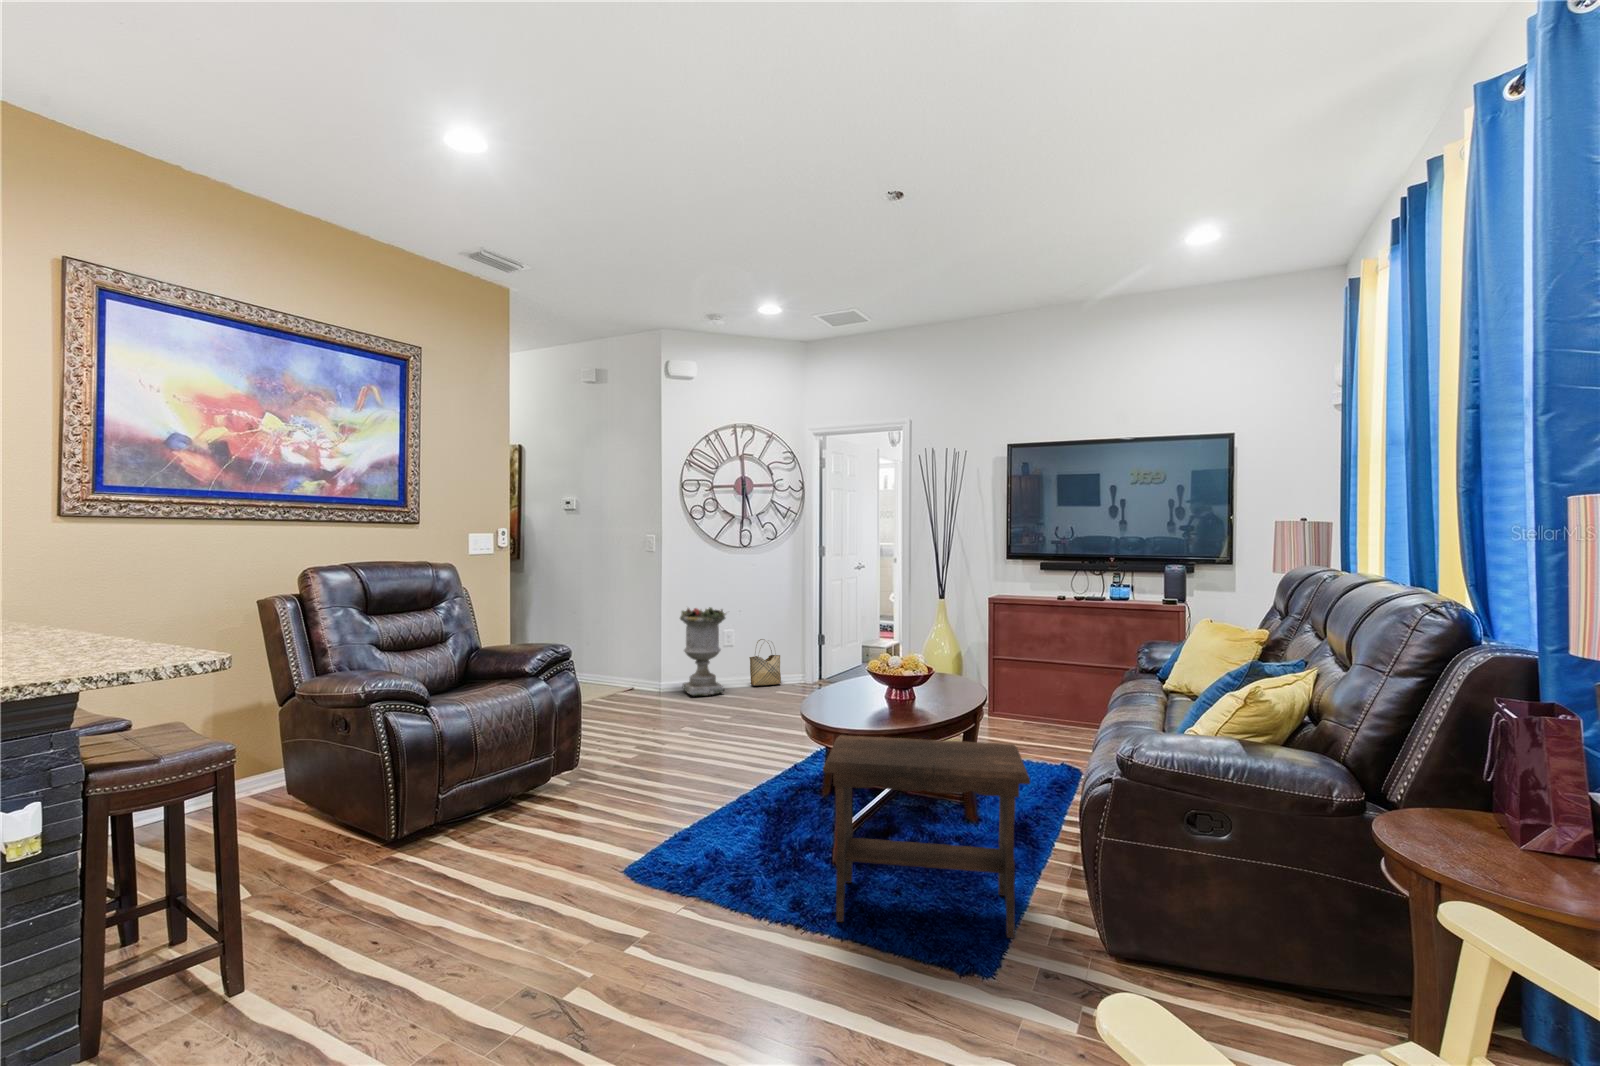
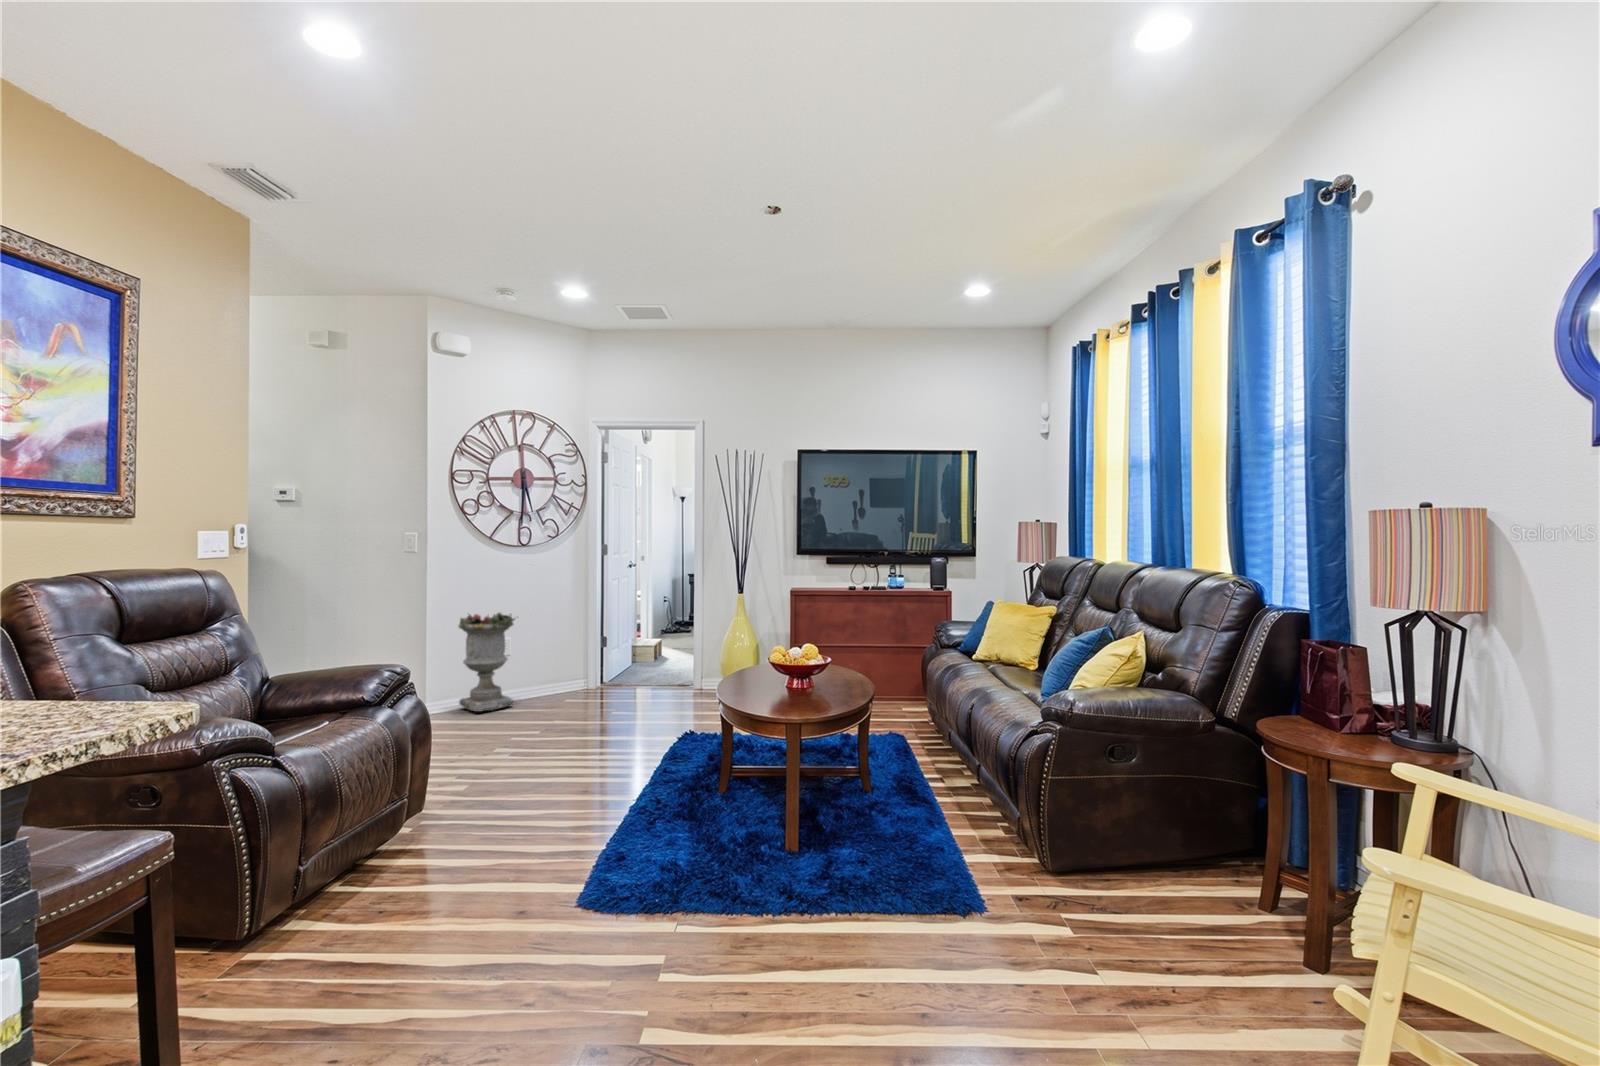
woven basket: present [749,639,781,686] -> none [534,644,568,694]
footstool: present [823,735,1030,938] -> none [795,714,990,899]

